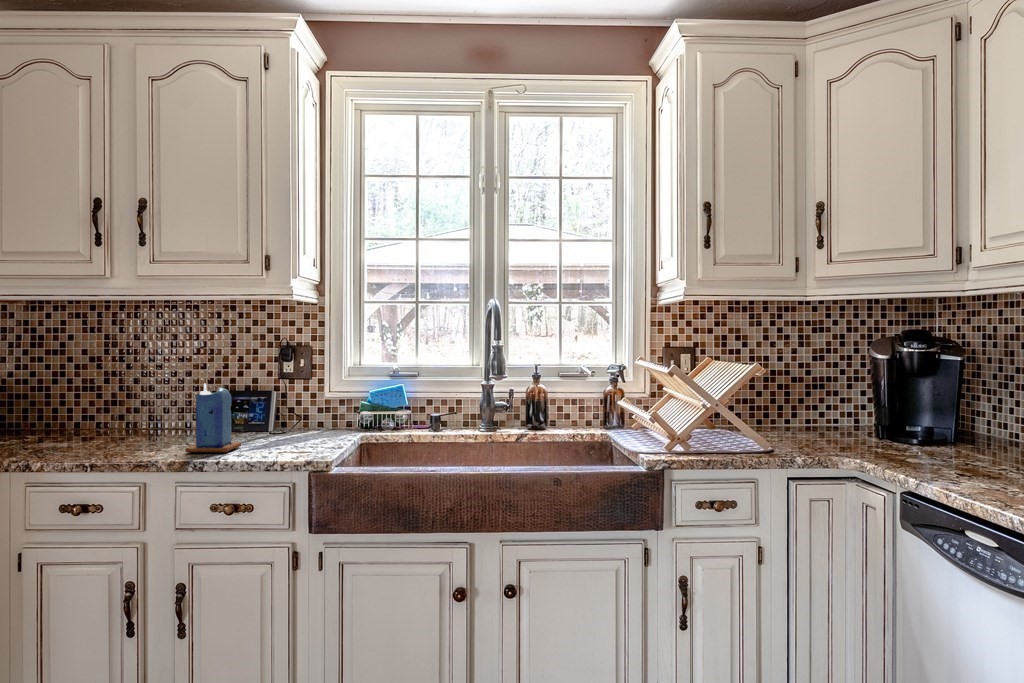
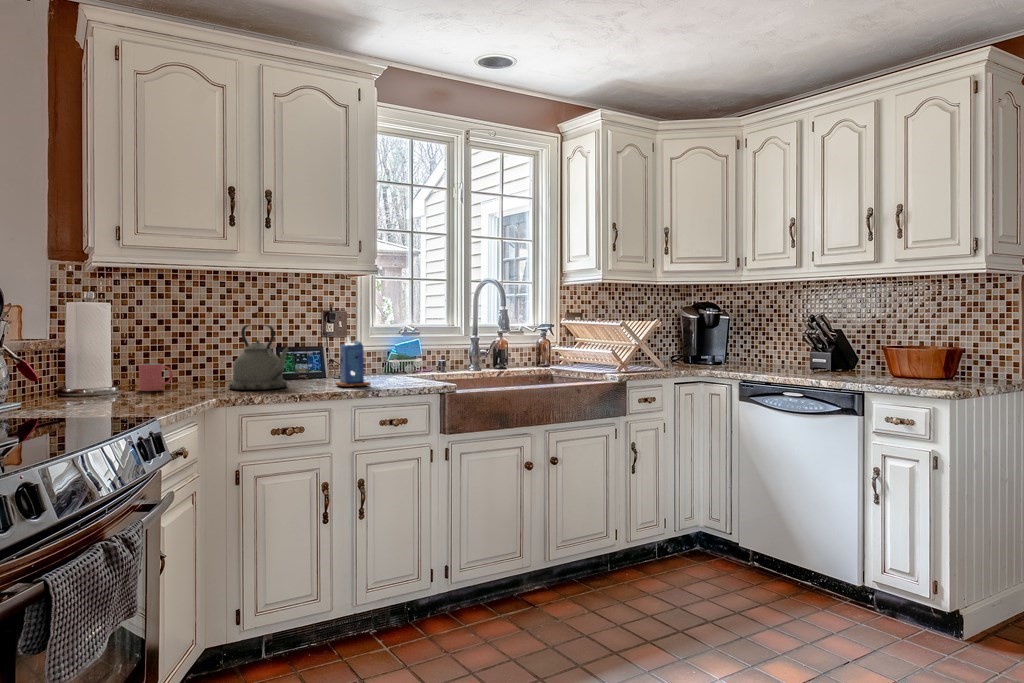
kettle: none [89,364,170,448] -> present [229,325,290,390]
mug: none [29,407,72,439] -> present [139,364,173,391]

